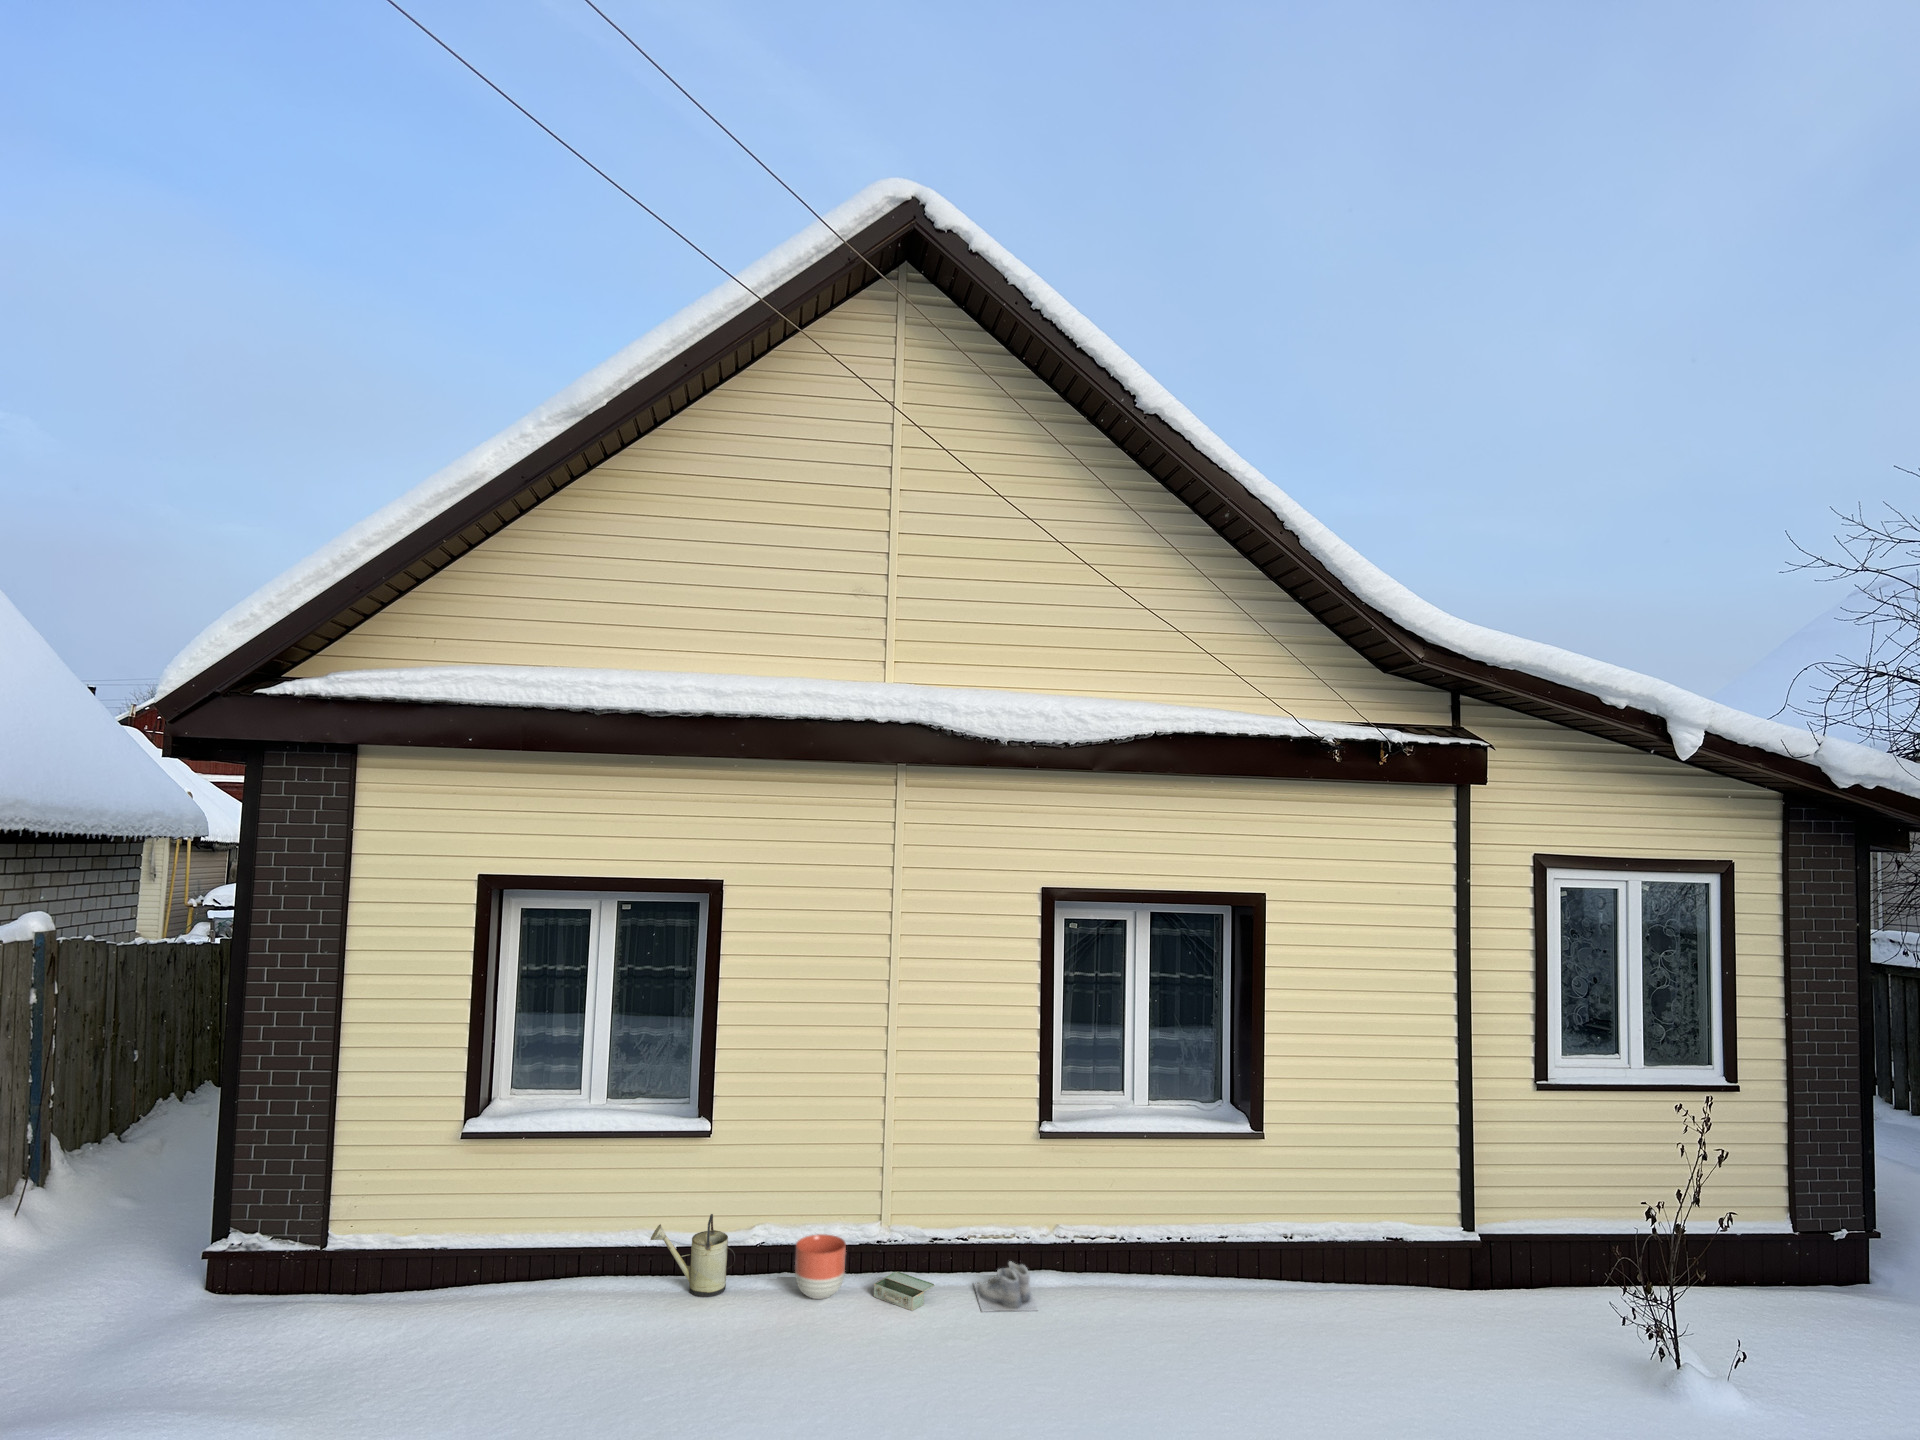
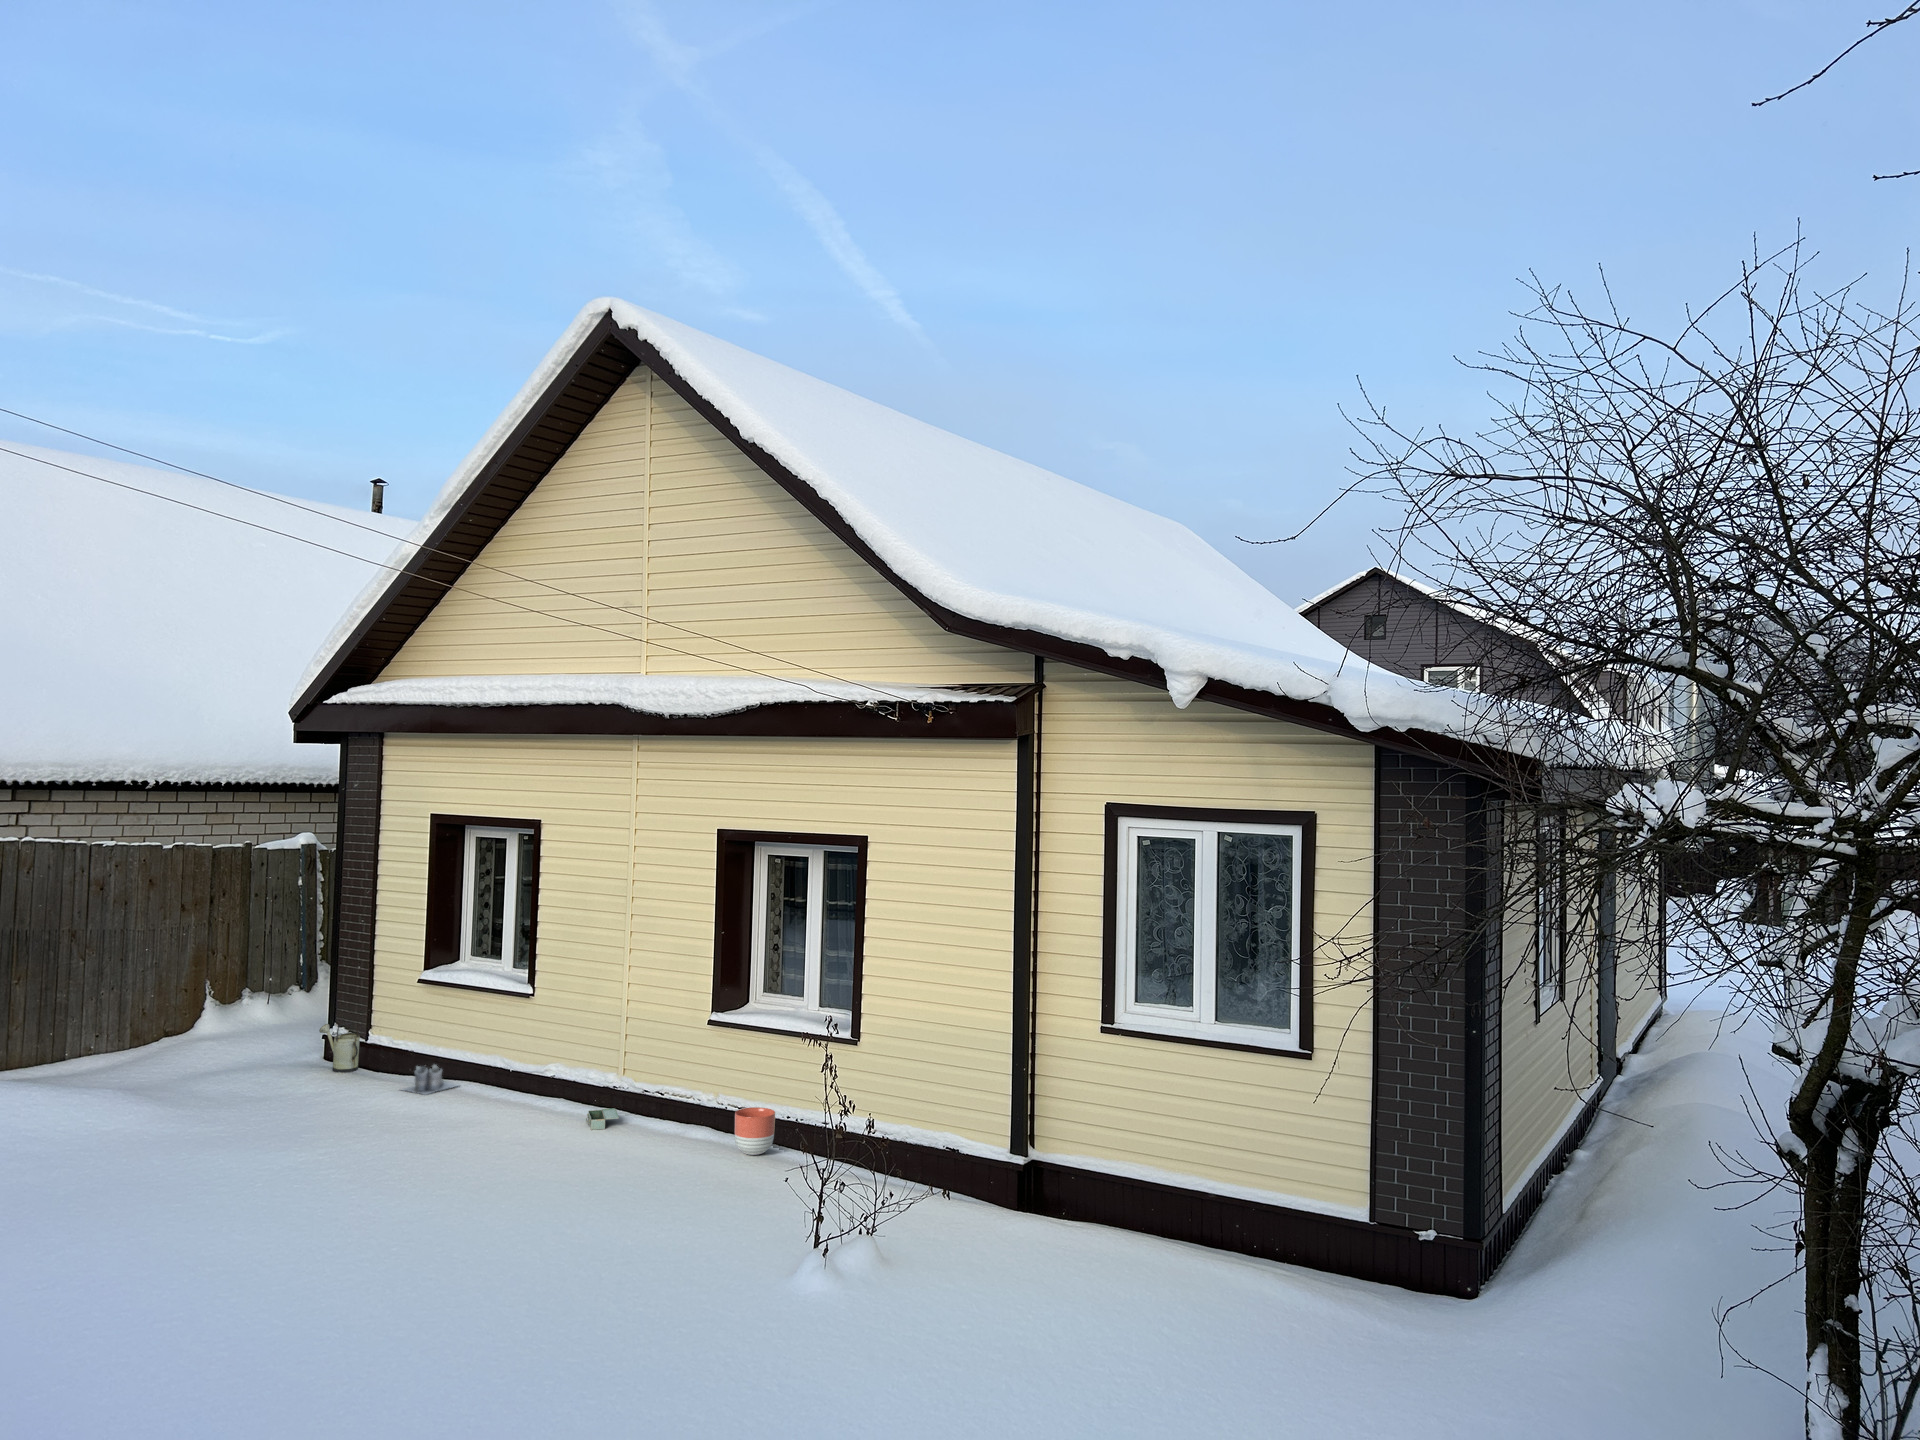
watering can: present [650,1214,735,1297] -> present [319,1023,360,1072]
planter: present [795,1234,846,1299] -> present [735,1107,775,1155]
boots: present [974,1261,1037,1312] -> present [402,1065,457,1095]

